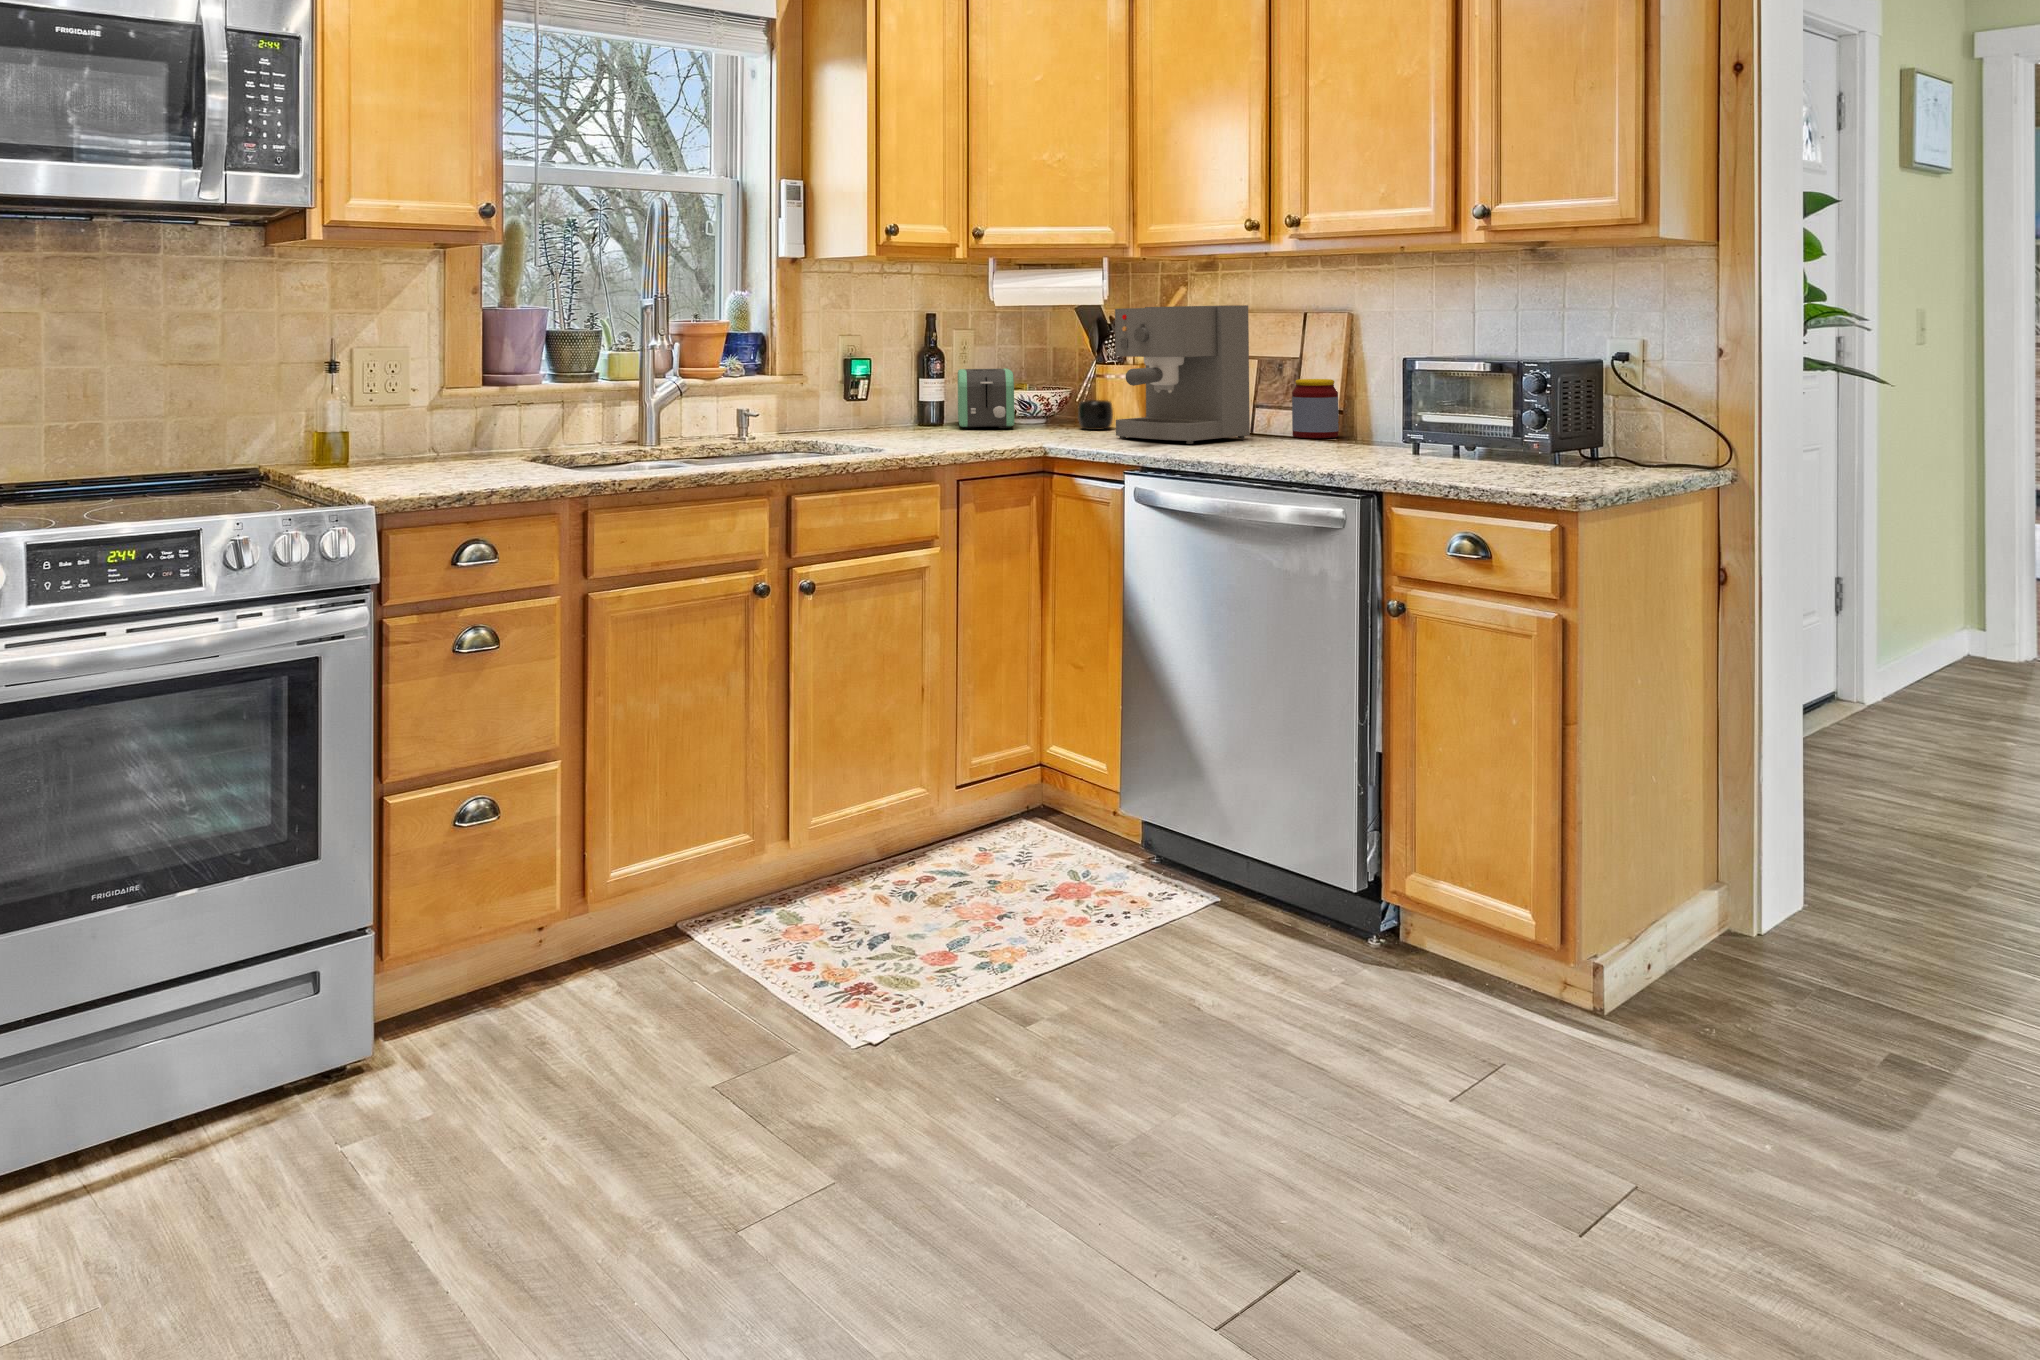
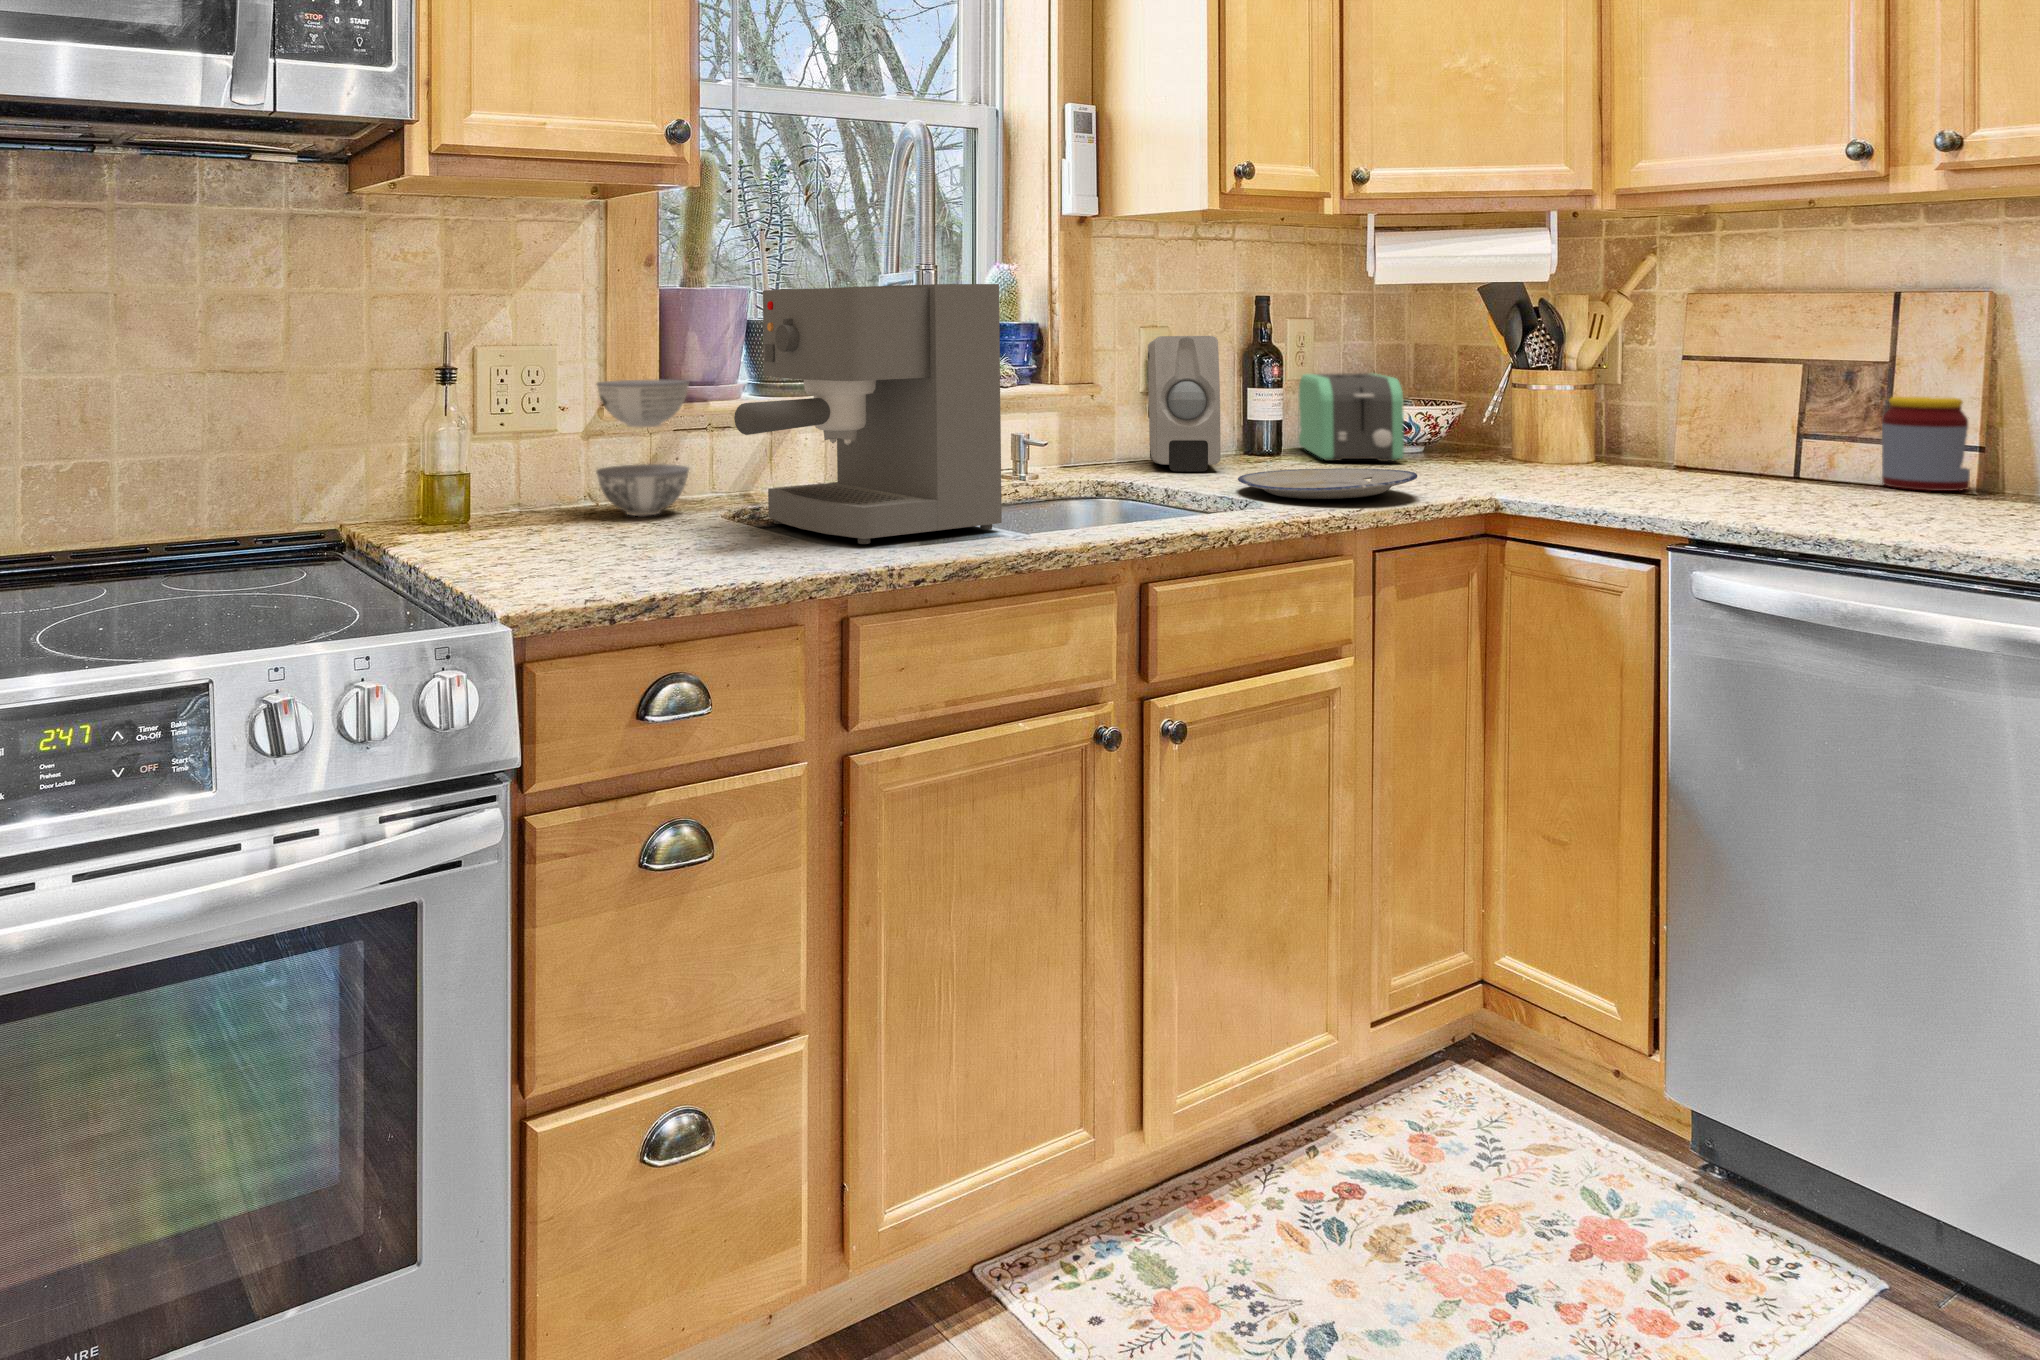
coffee maker: present [1115,305,1250,444] -> present [734,284,1002,544]
soap dispenser: none [839,342,883,435] -> present [1148,336,1221,471]
bowl: none [436,371,501,461] -> present [596,380,689,516]
mug: present [1078,400,1113,430] -> none [1501,422,1557,467]
plate: none [879,429,990,446] -> present [1238,468,1417,499]

